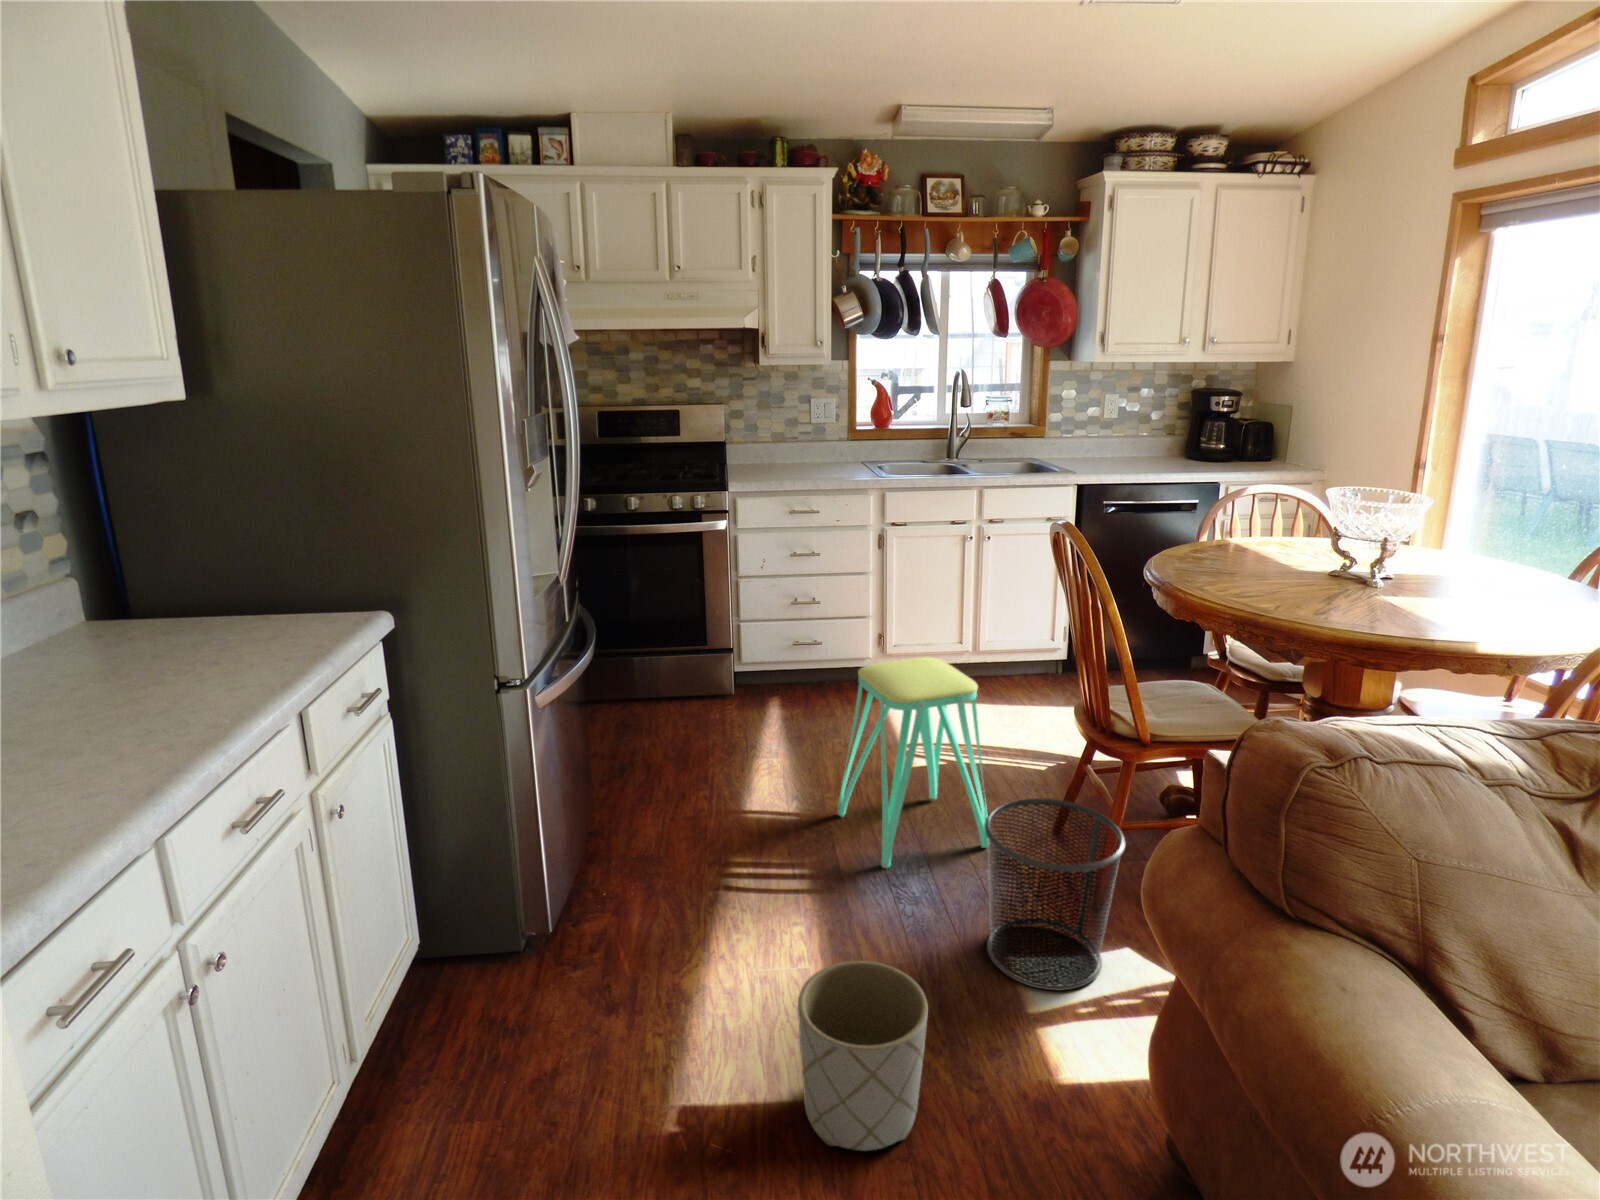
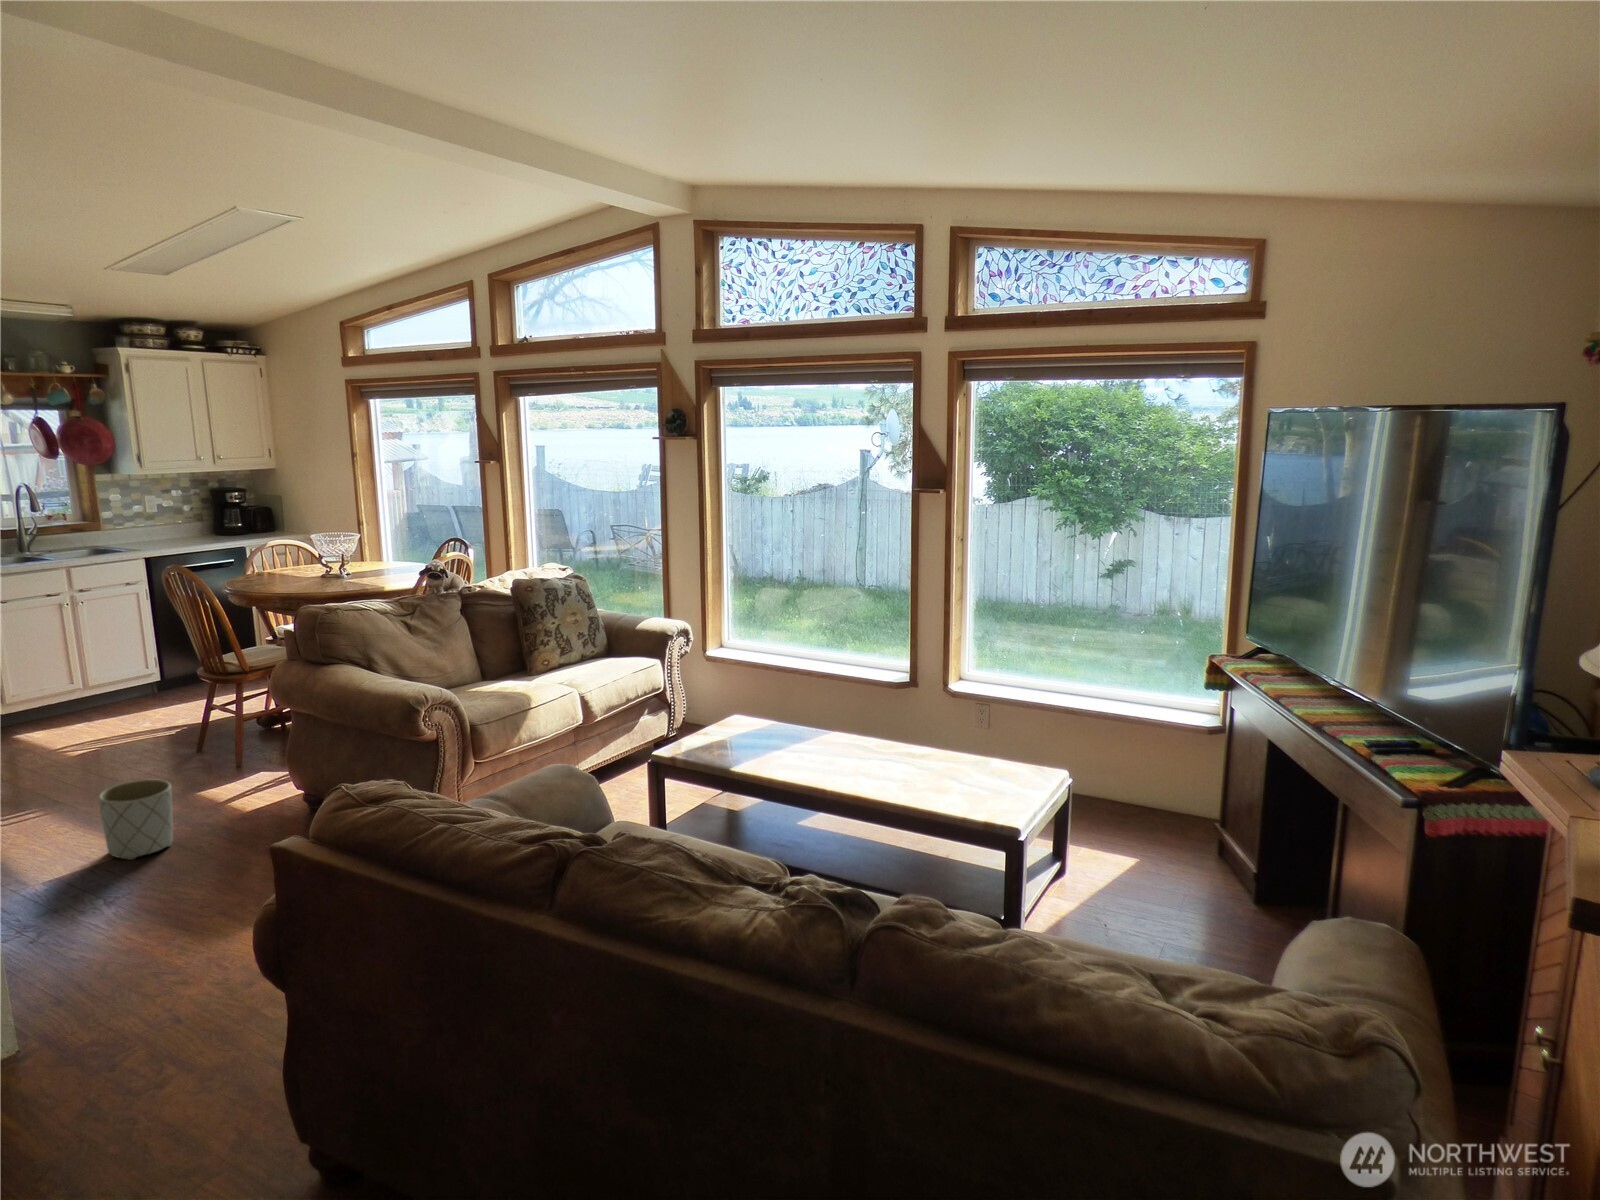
stool: present [837,657,988,868] -> none [31,668,154,794]
trash can: present [984,798,1126,990] -> none [163,710,243,800]

